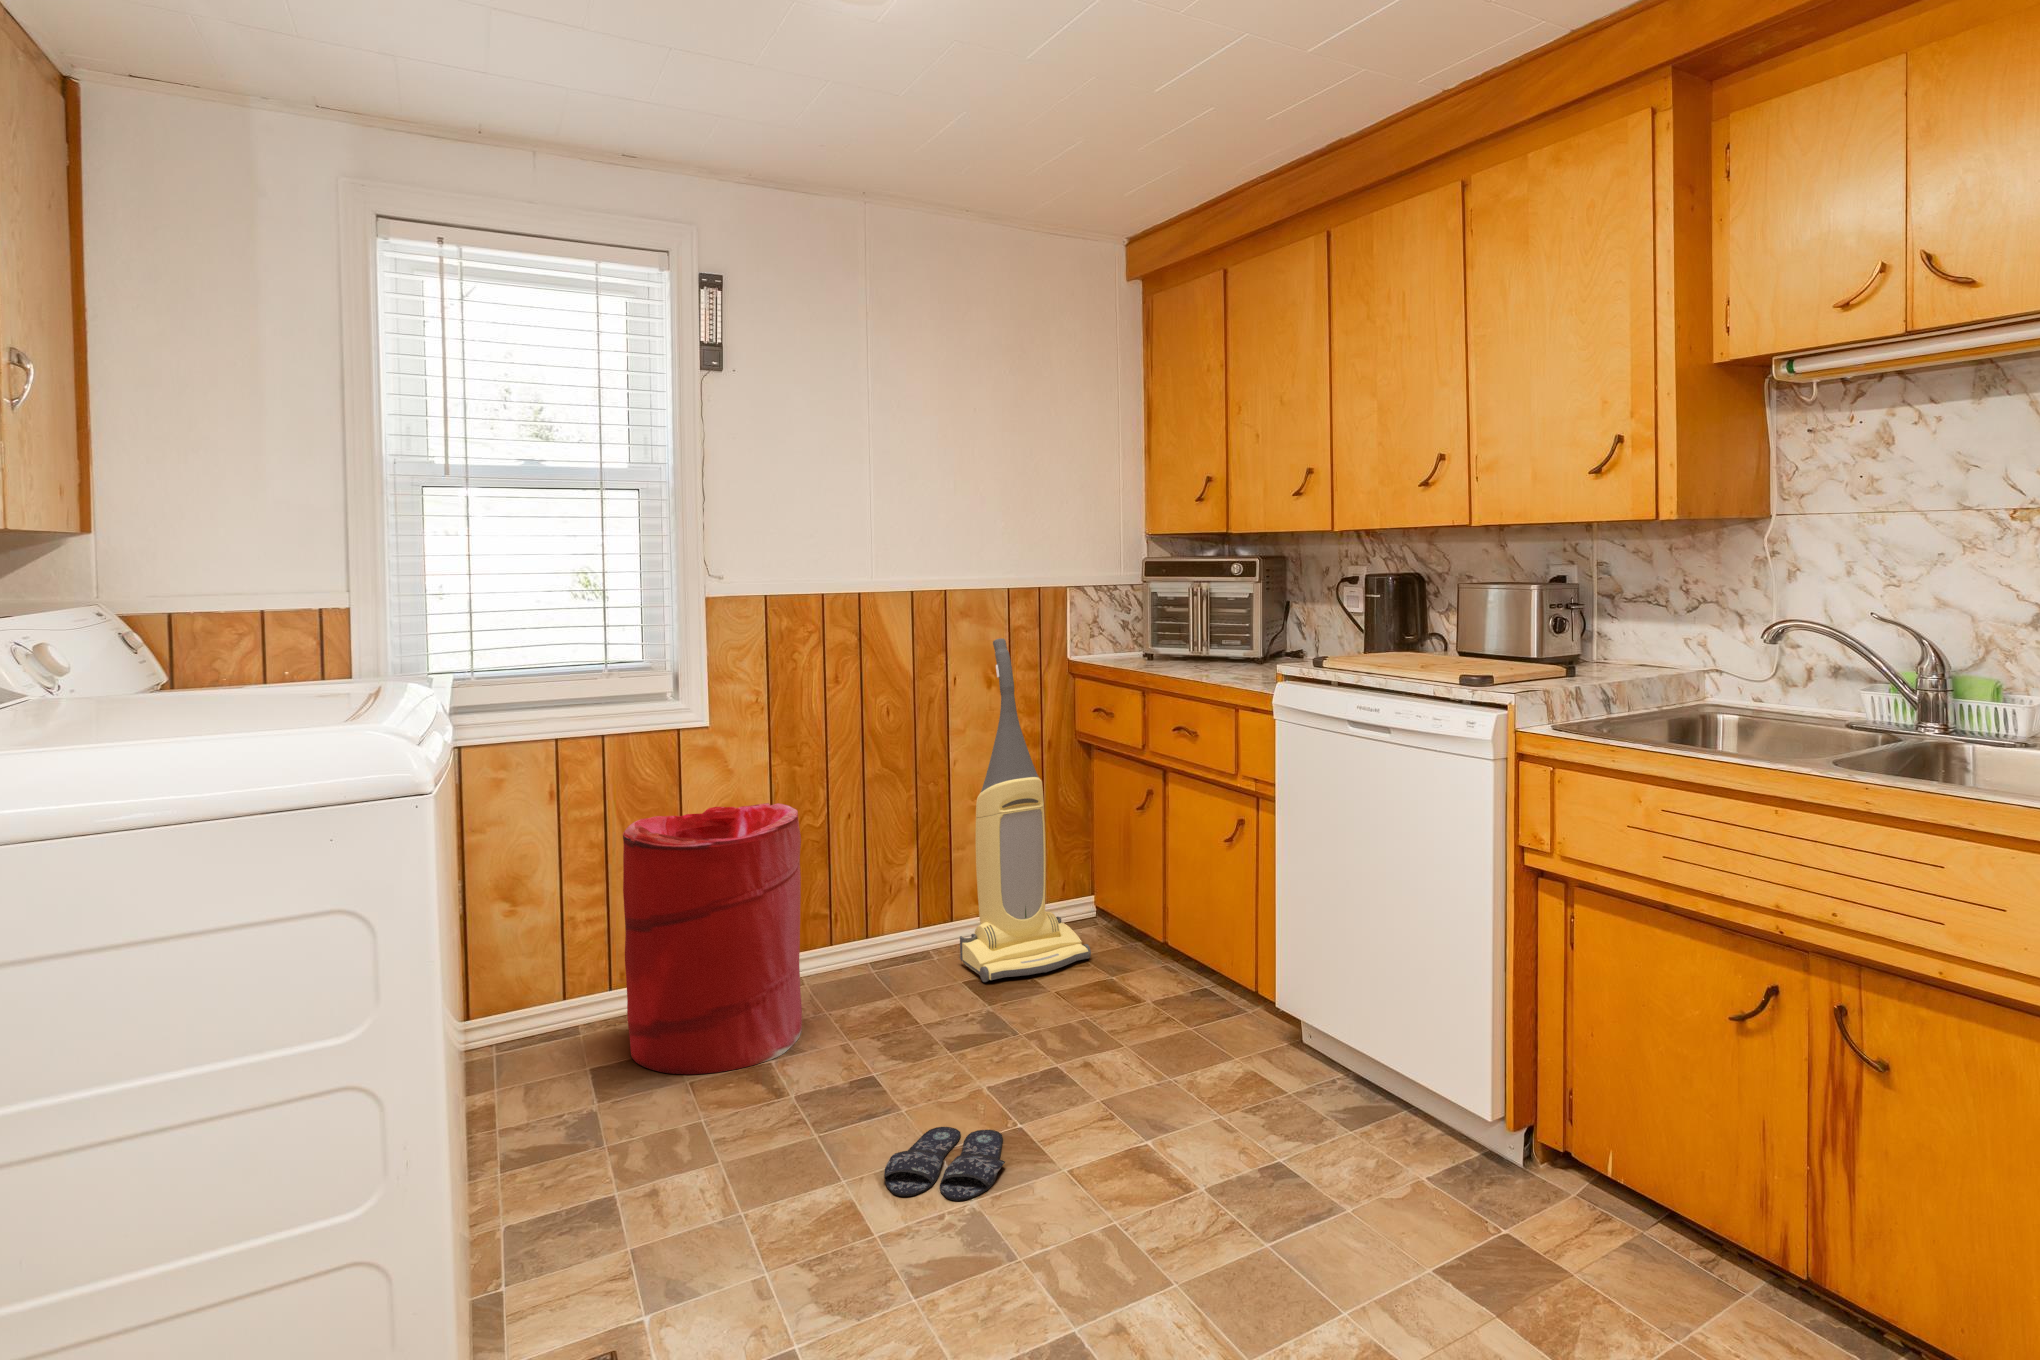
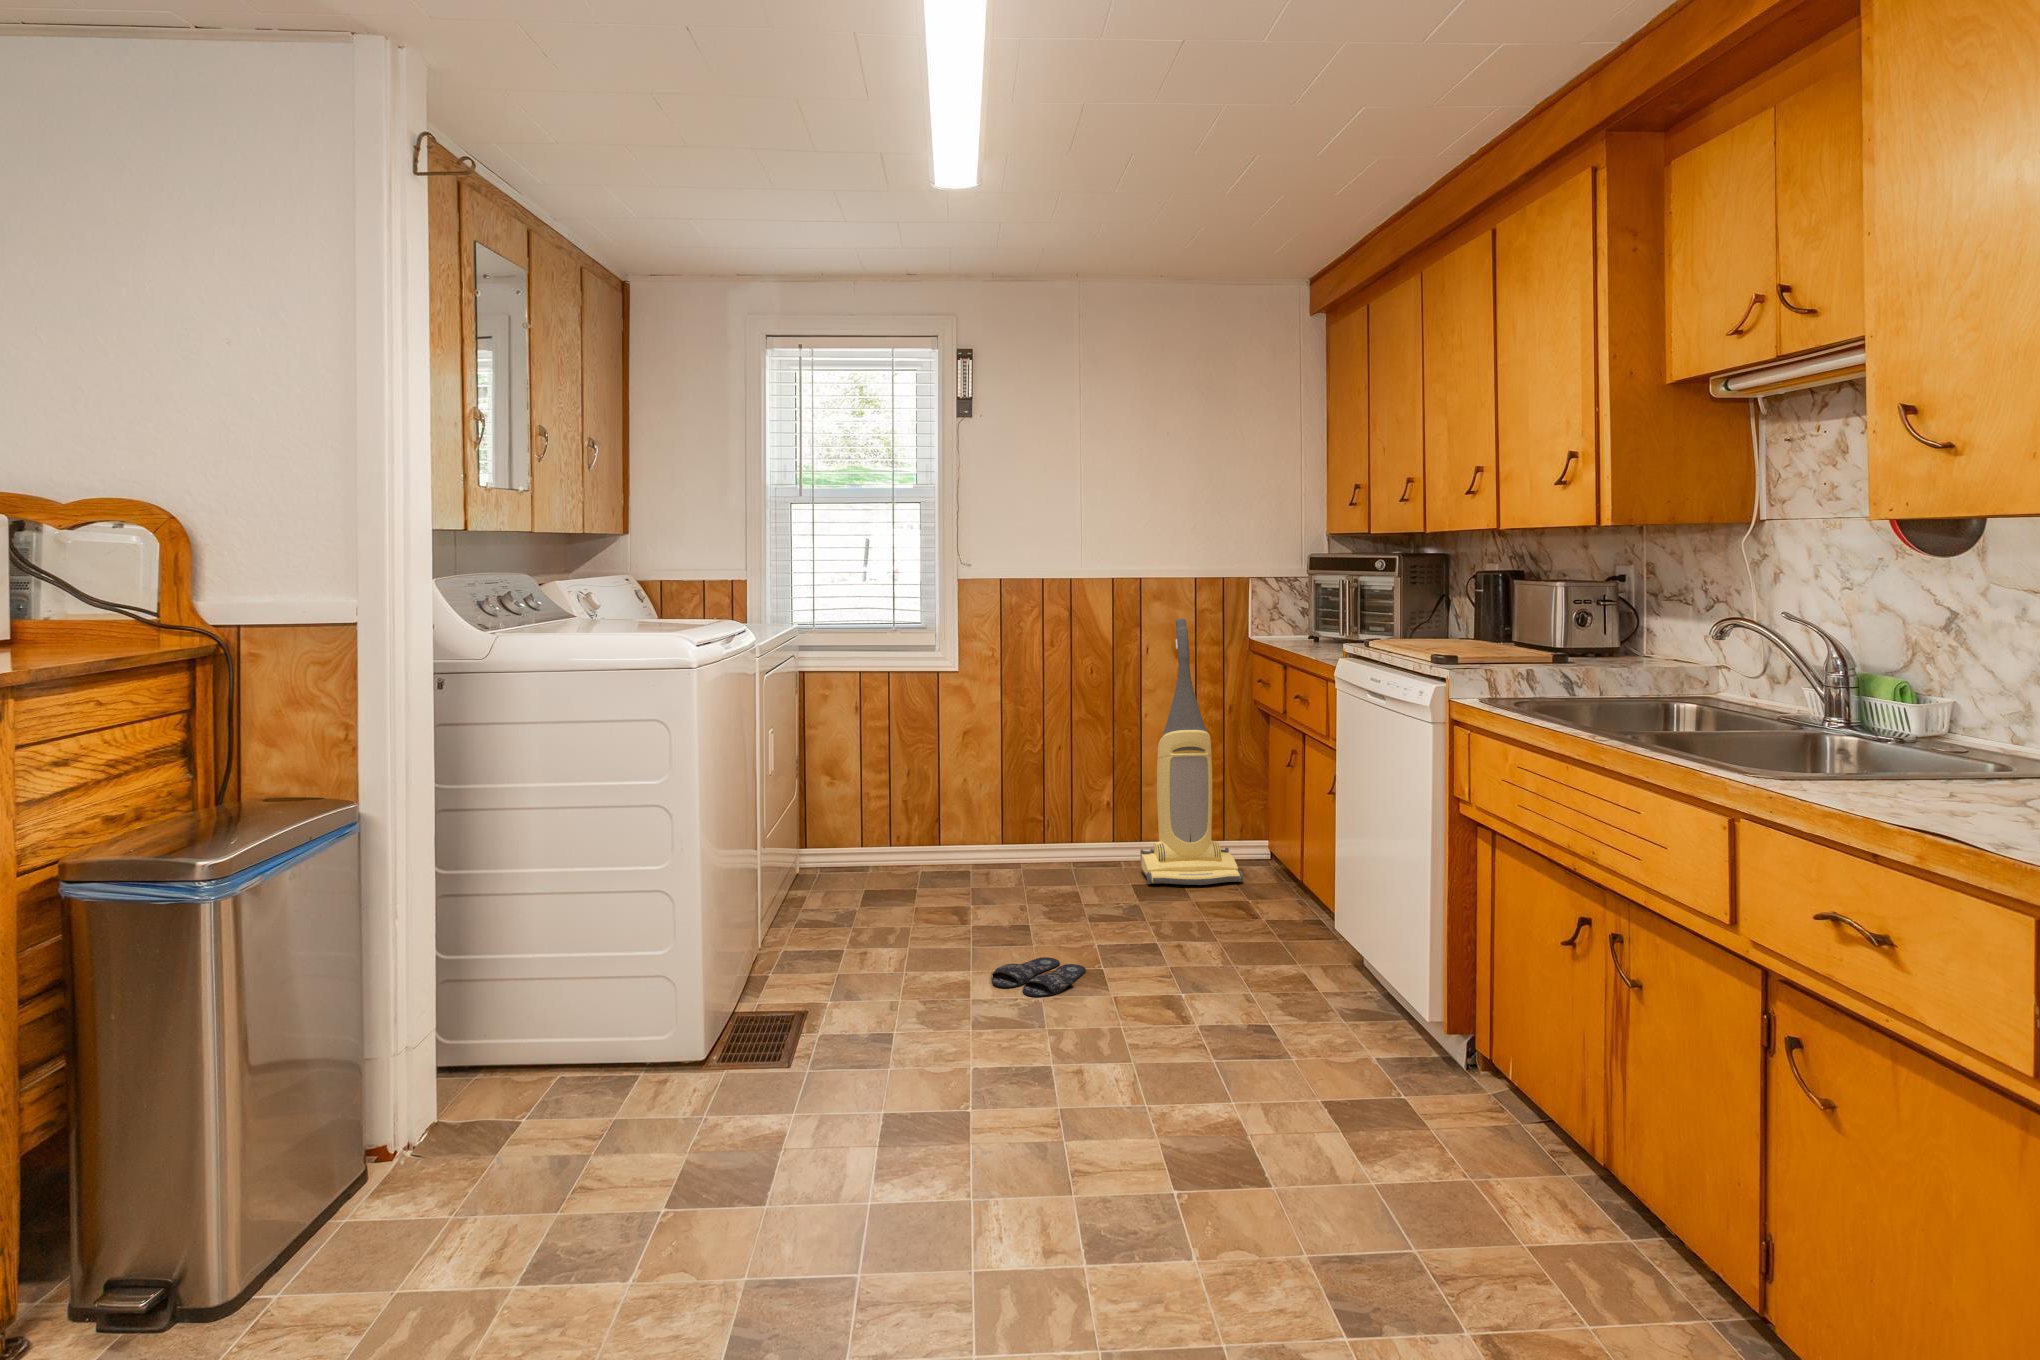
laundry hamper: present [623,803,802,1074] -> none [889,728,1006,905]

